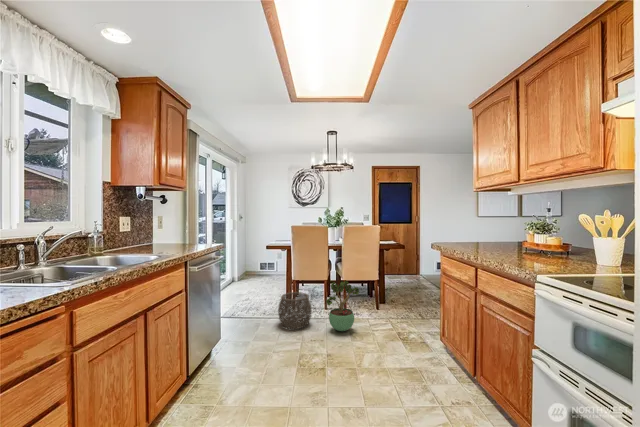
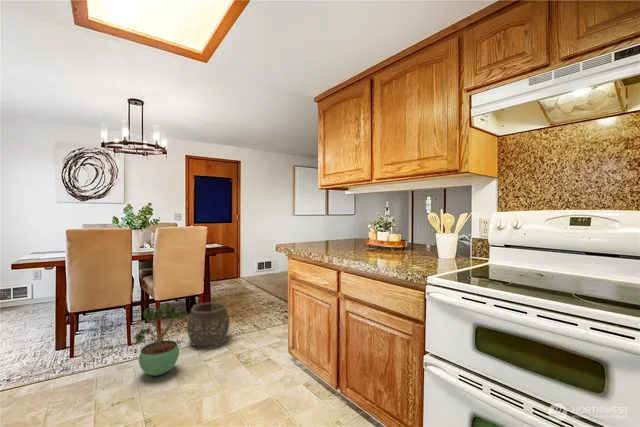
woven basket: present [278,292,312,329] -> present [187,302,229,347]

